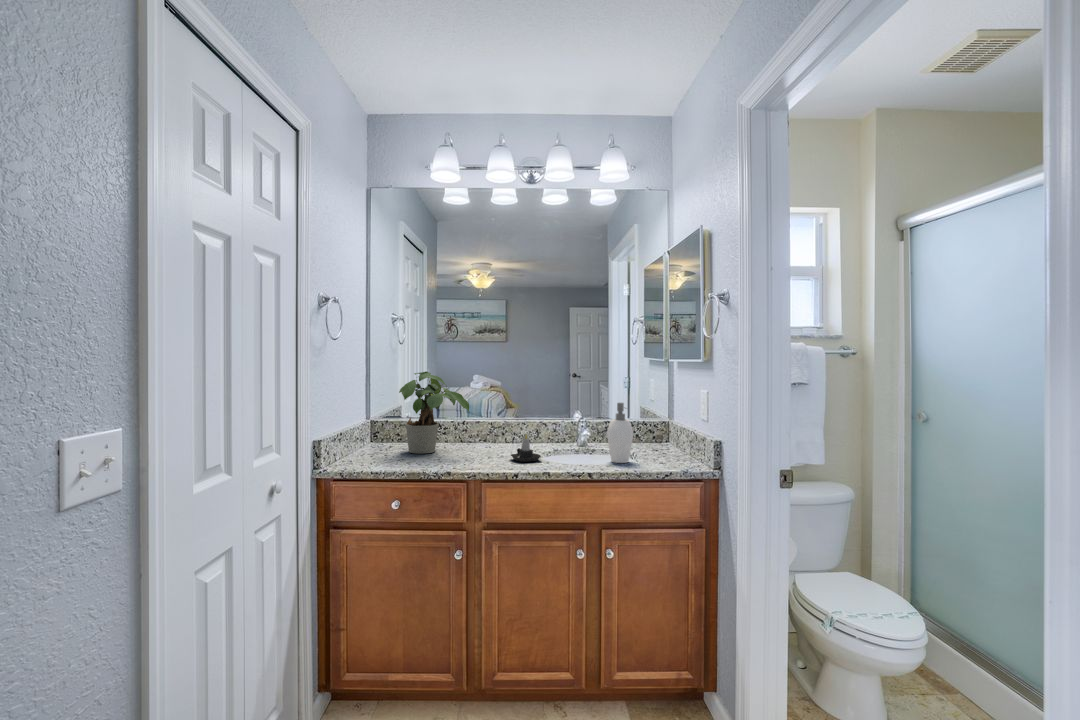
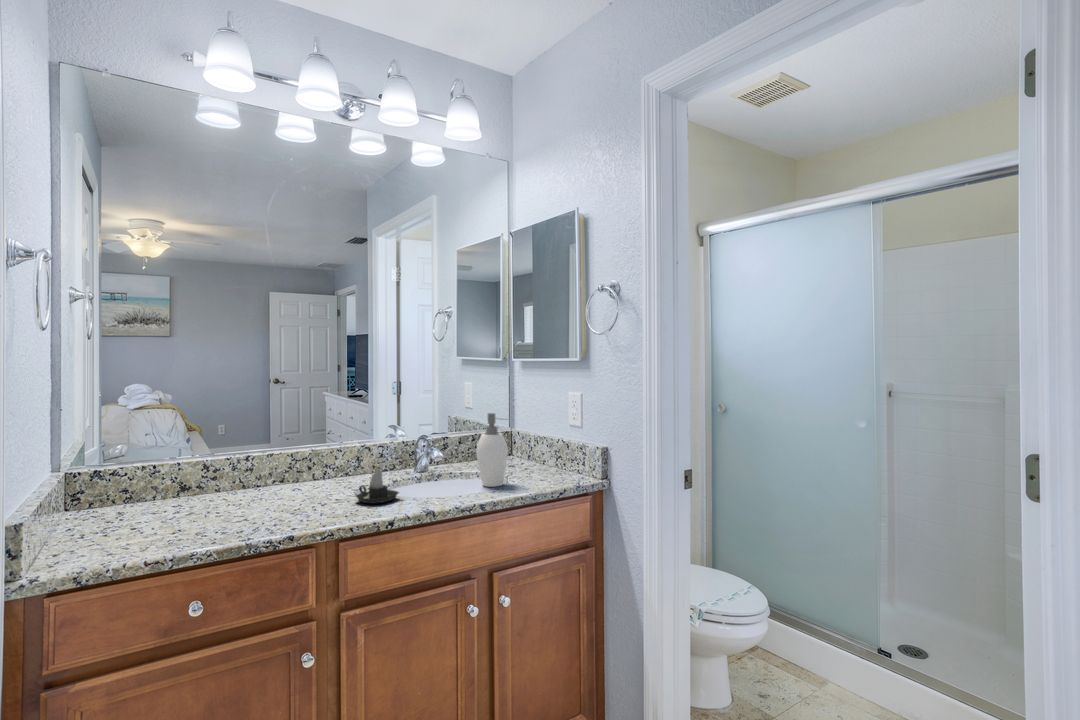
potted plant: present [399,371,469,453] -> none [158,387,286,516]

